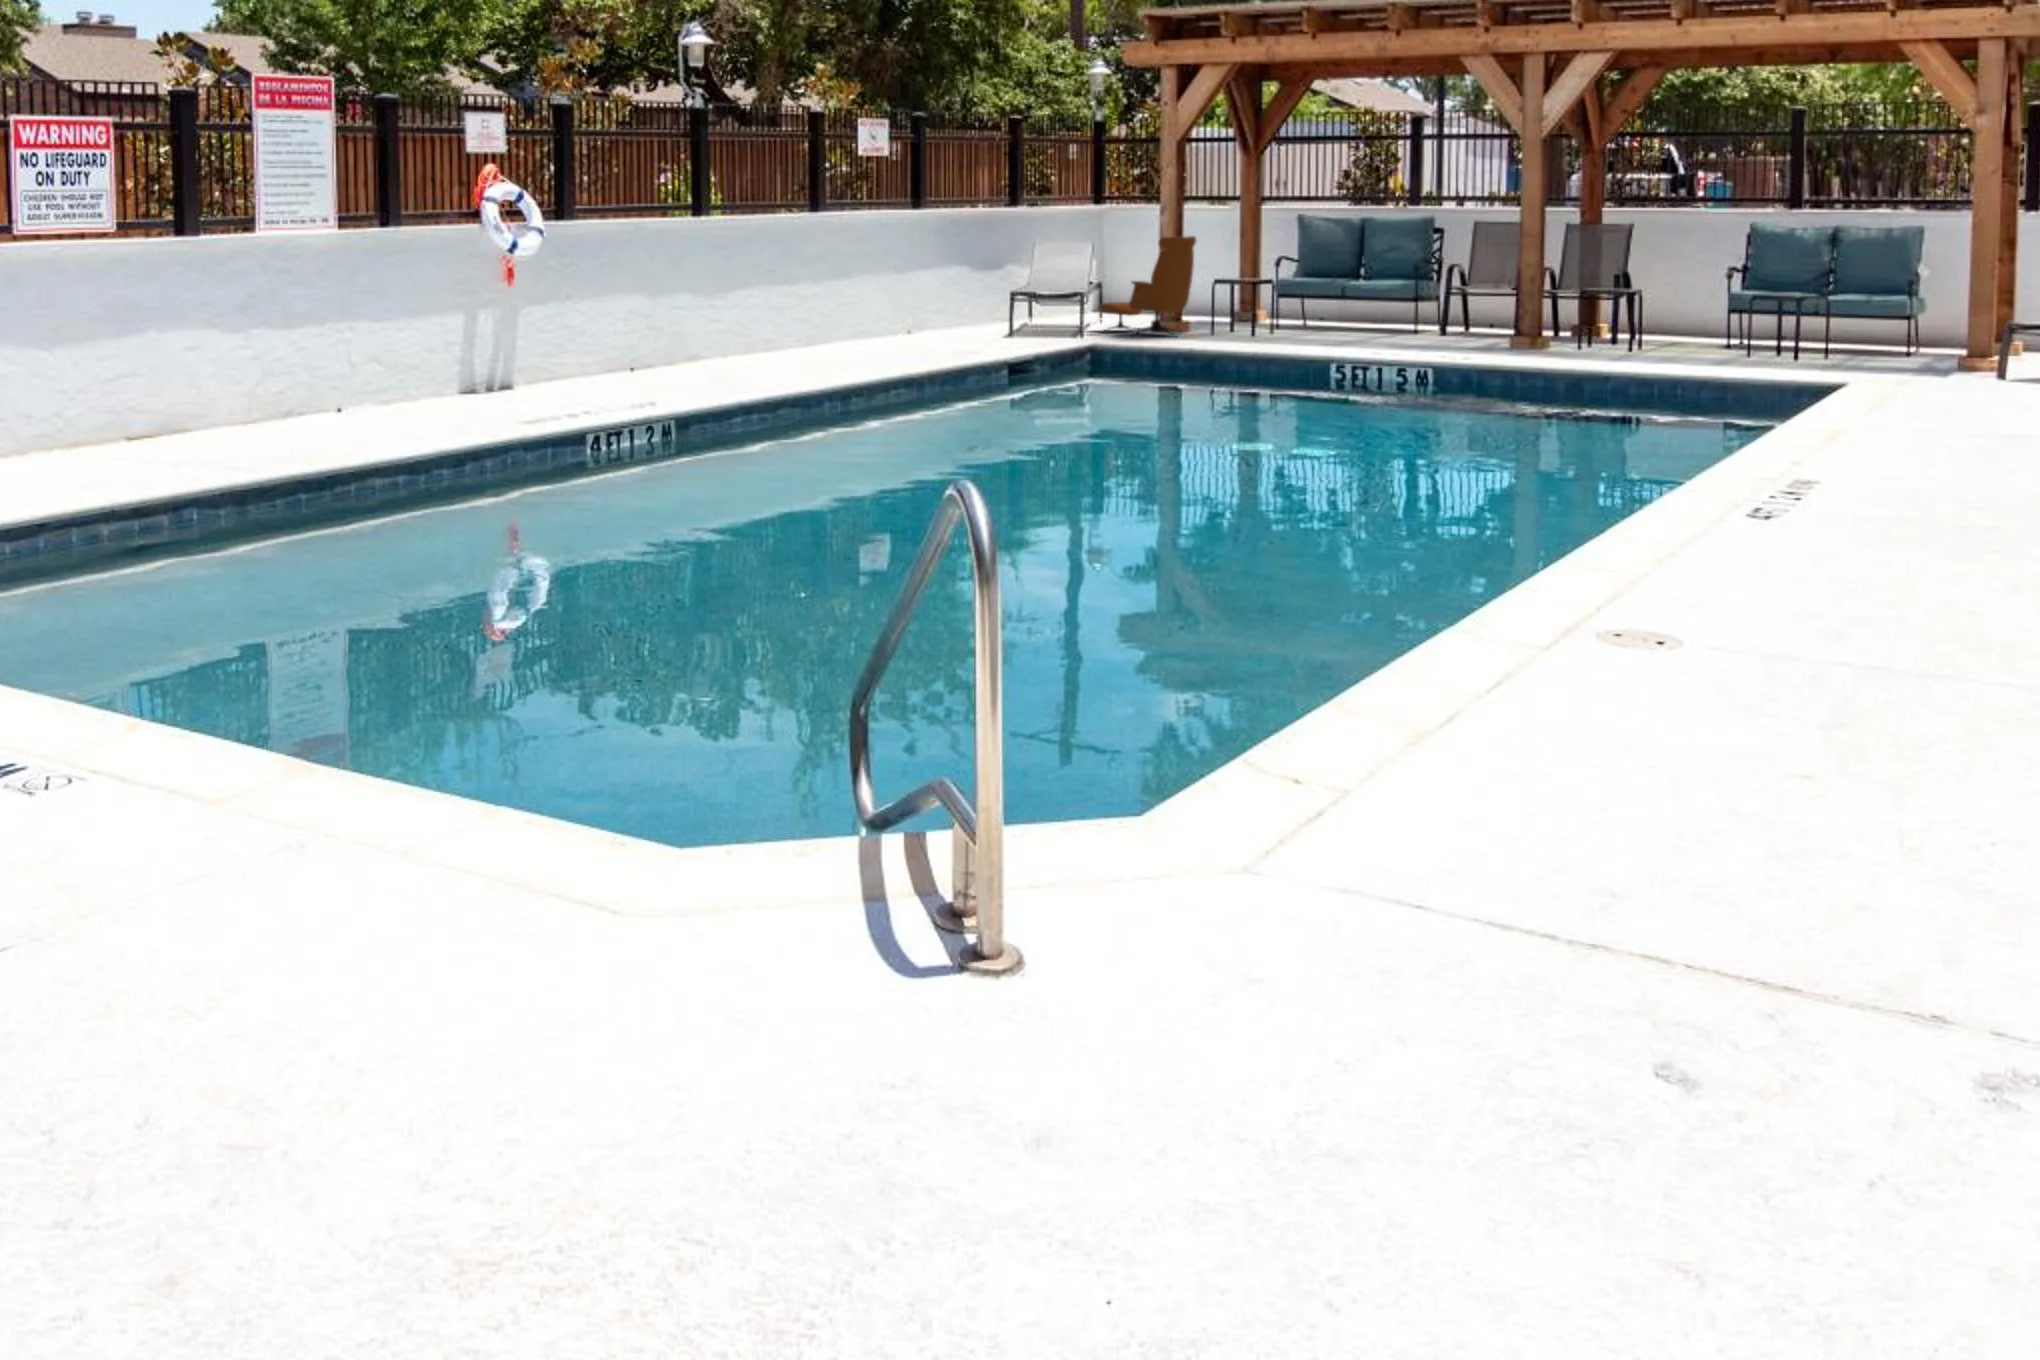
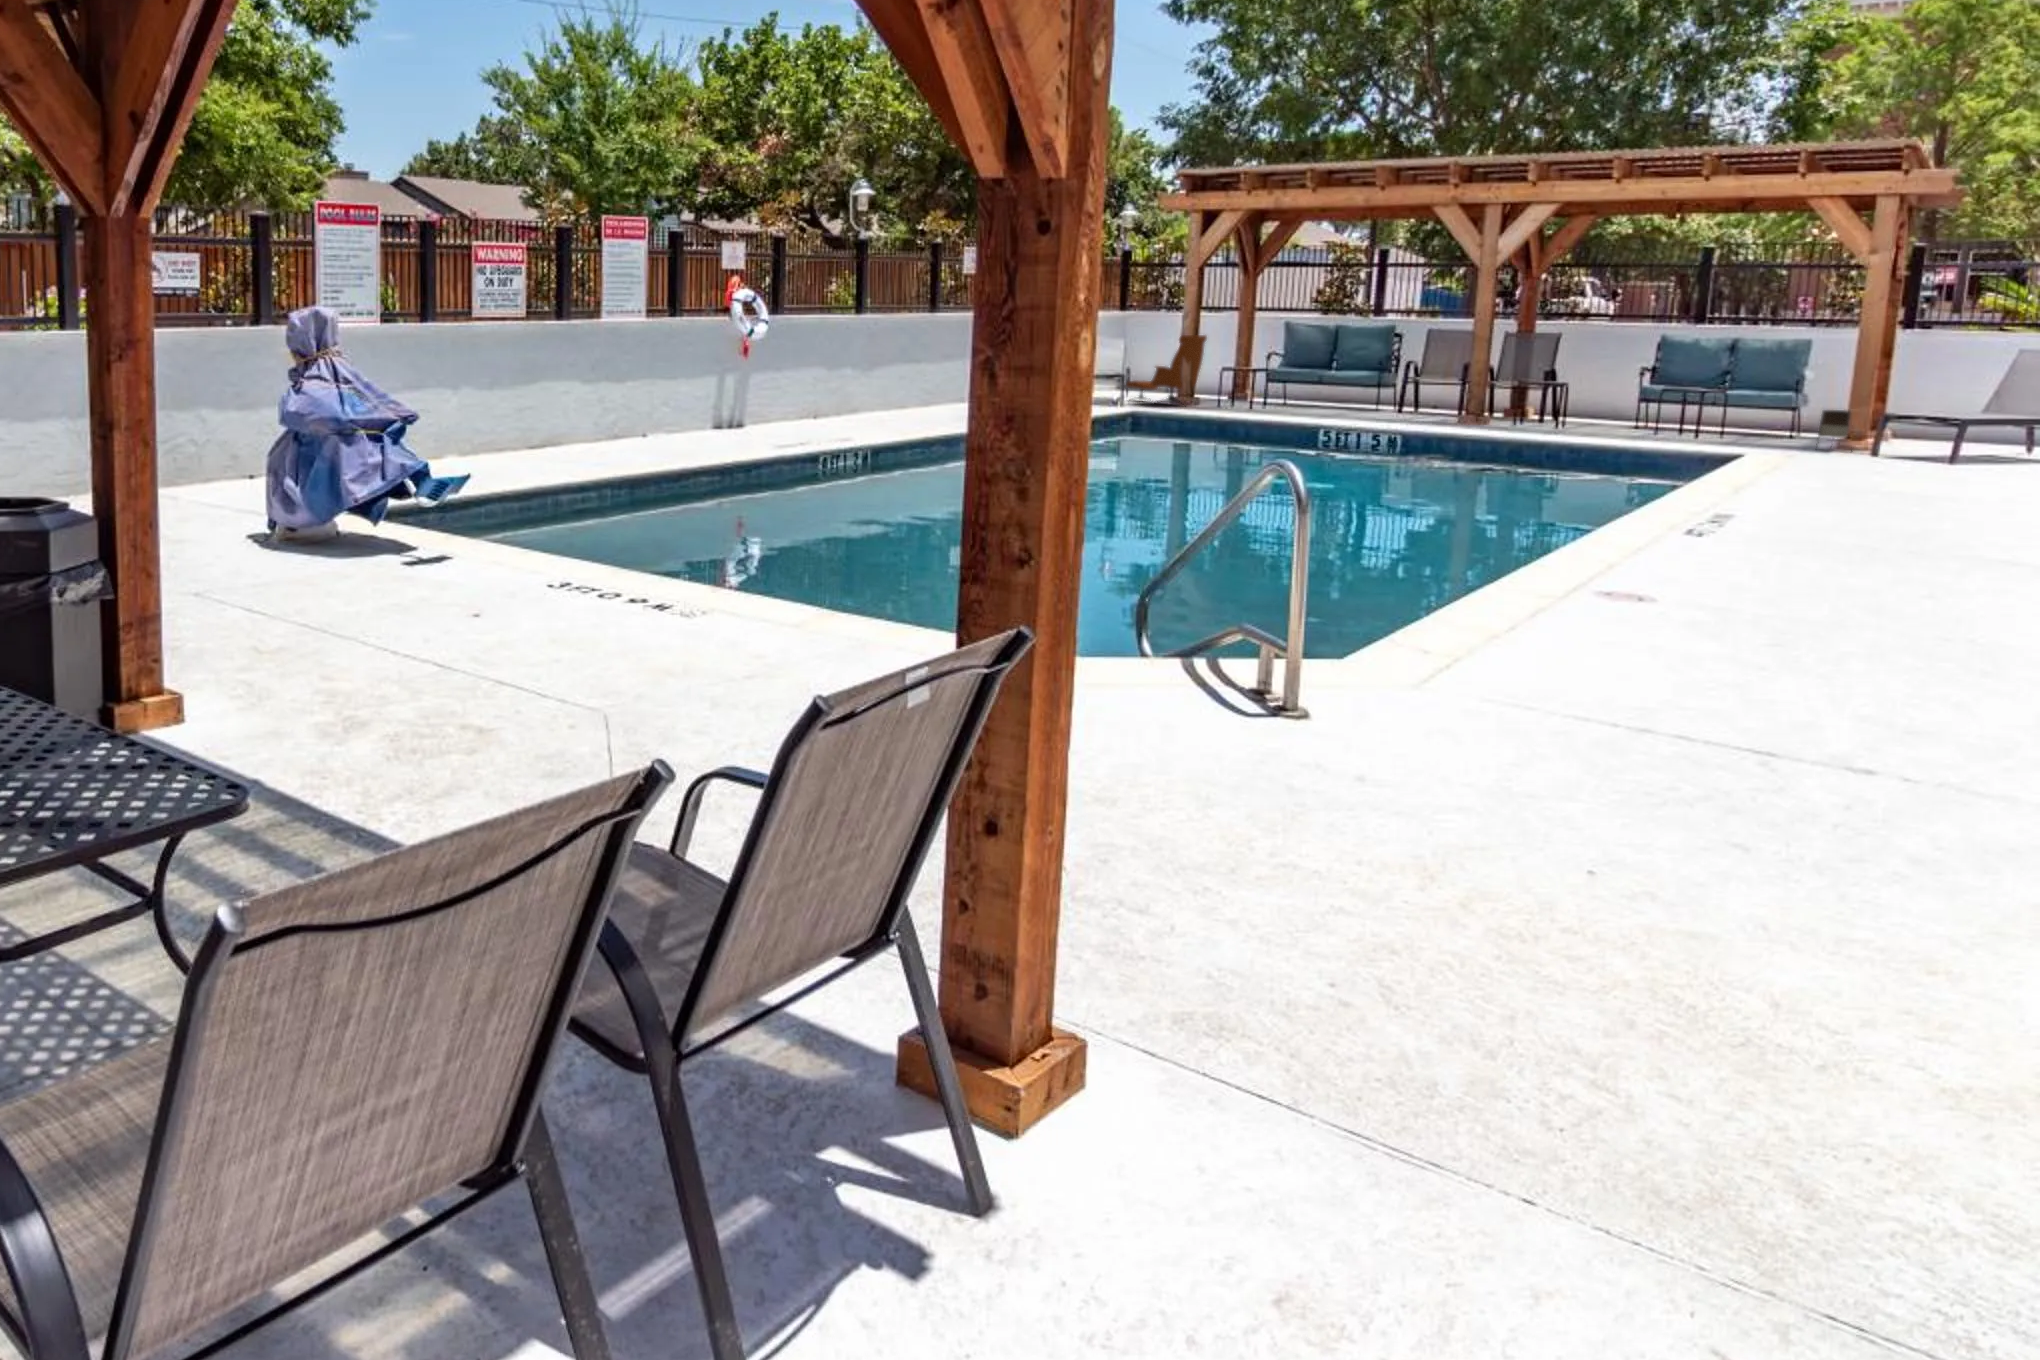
planter: none [1930,316,1973,371] -> present [1816,410,1853,452]

